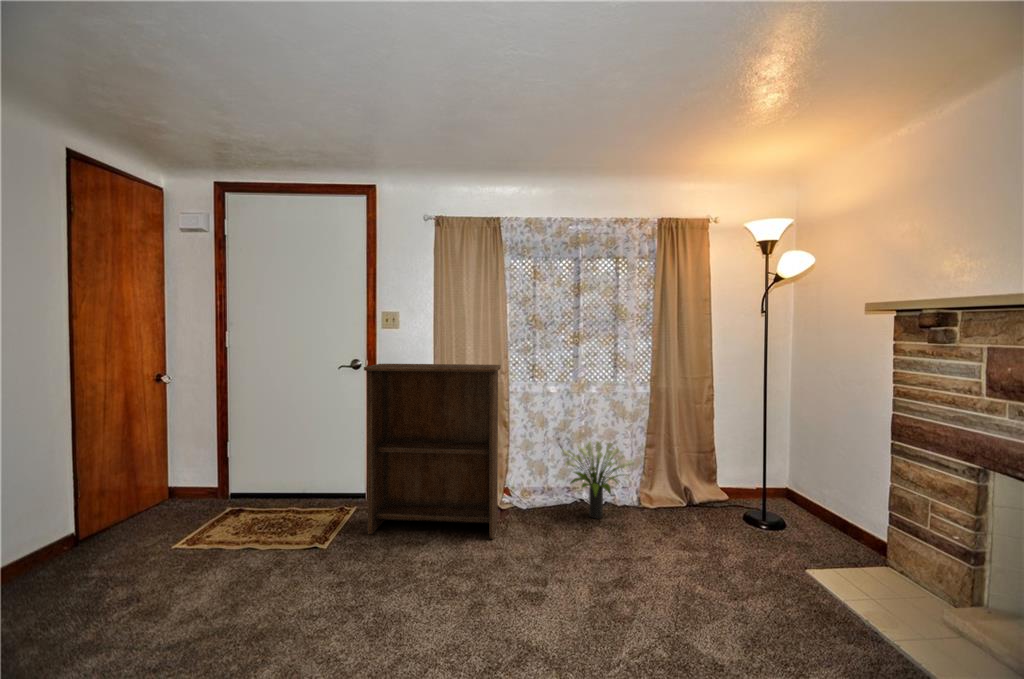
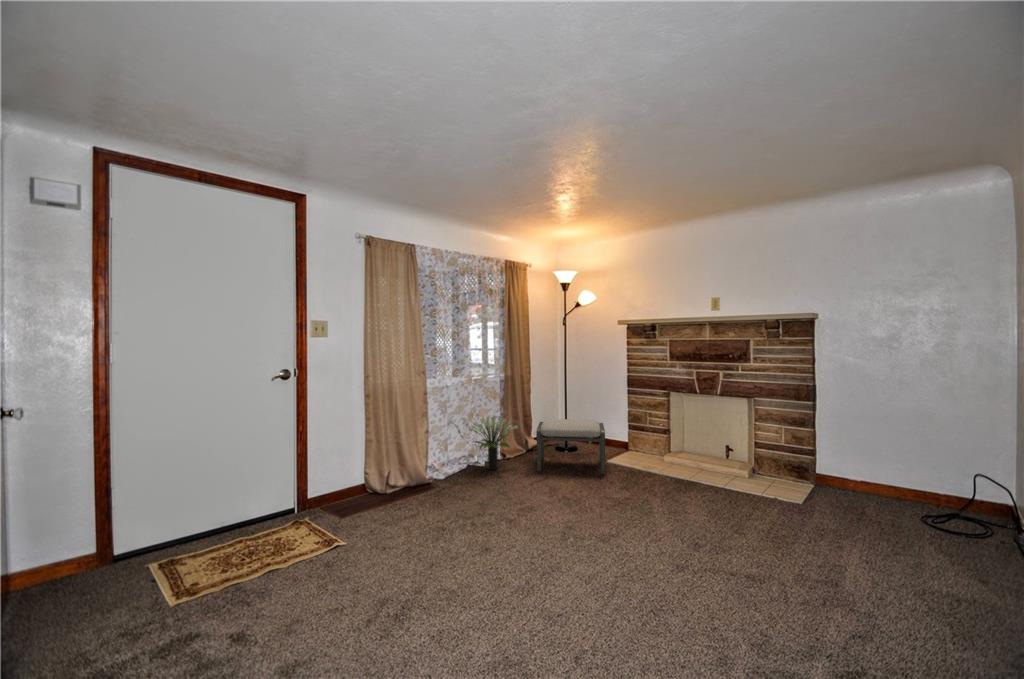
bookshelf: present [364,364,501,539] -> none [351,365,466,527]
ottoman: none [643,466,789,592] -> present [536,419,605,474]

